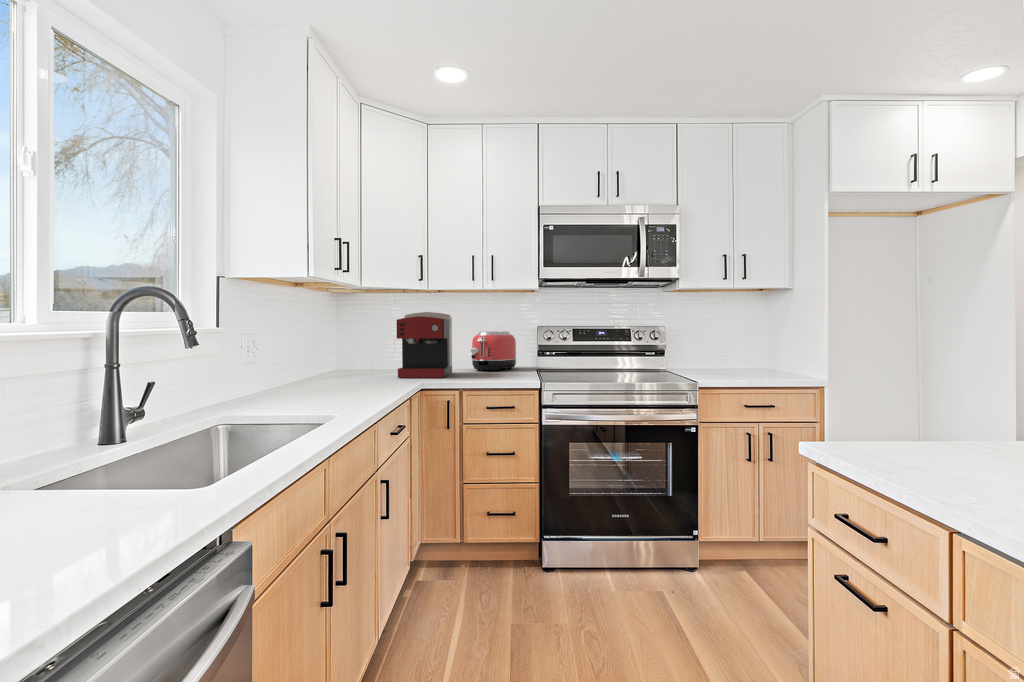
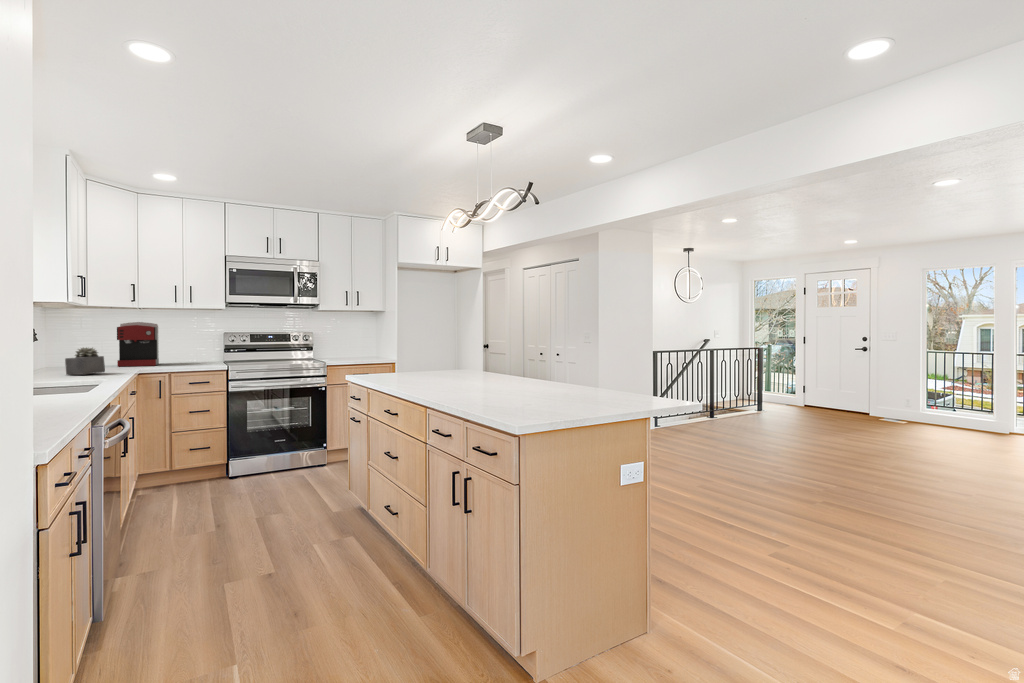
toaster: present [471,331,516,371] -> none [173,336,208,362]
succulent plant: none [306,351,362,398] -> present [65,348,105,375]

